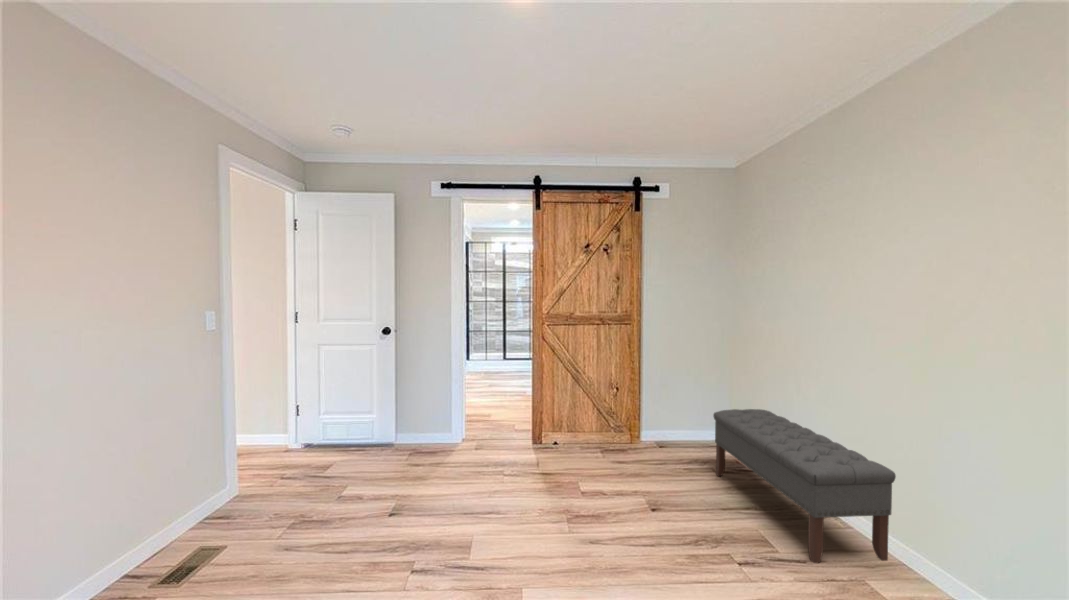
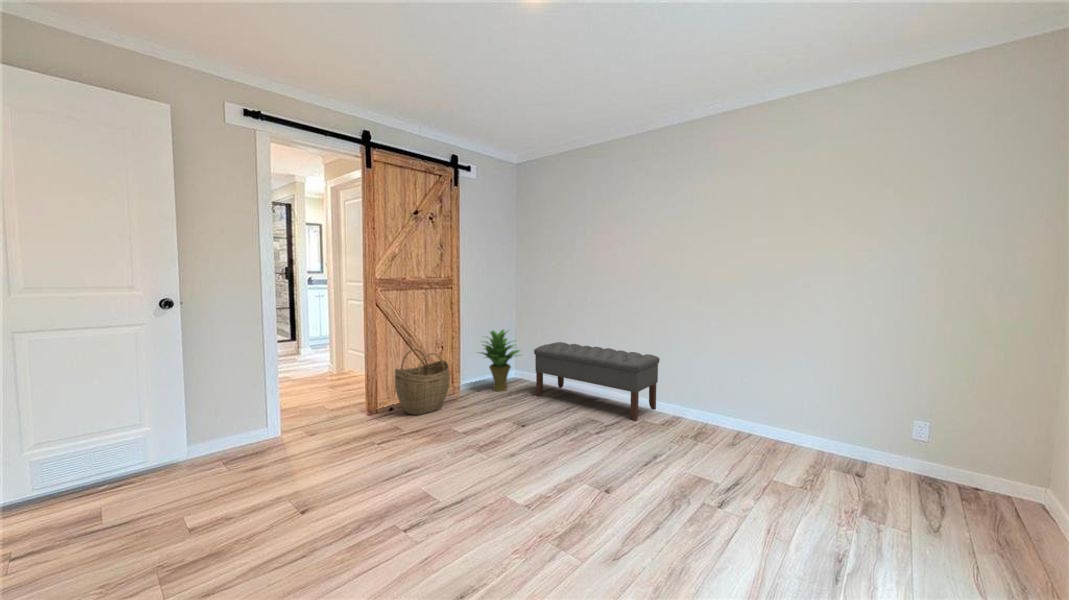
potted plant: none [653,378,715,457] -> present [480,330,520,391]
woven basket: none [552,387,607,458] -> present [395,349,450,415]

